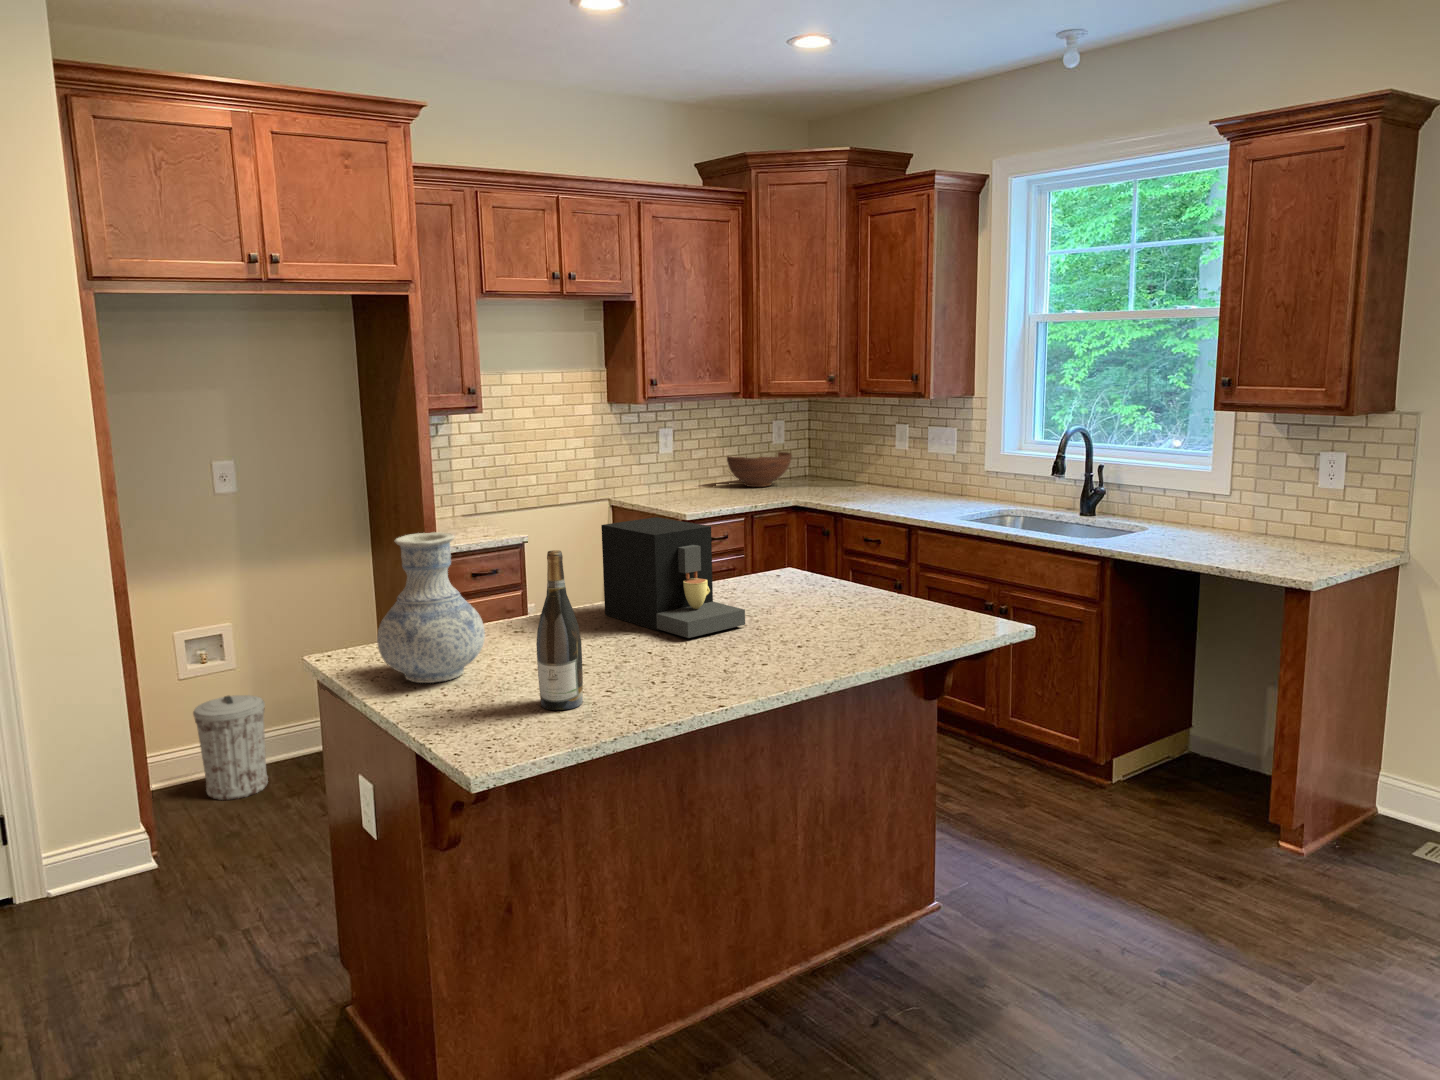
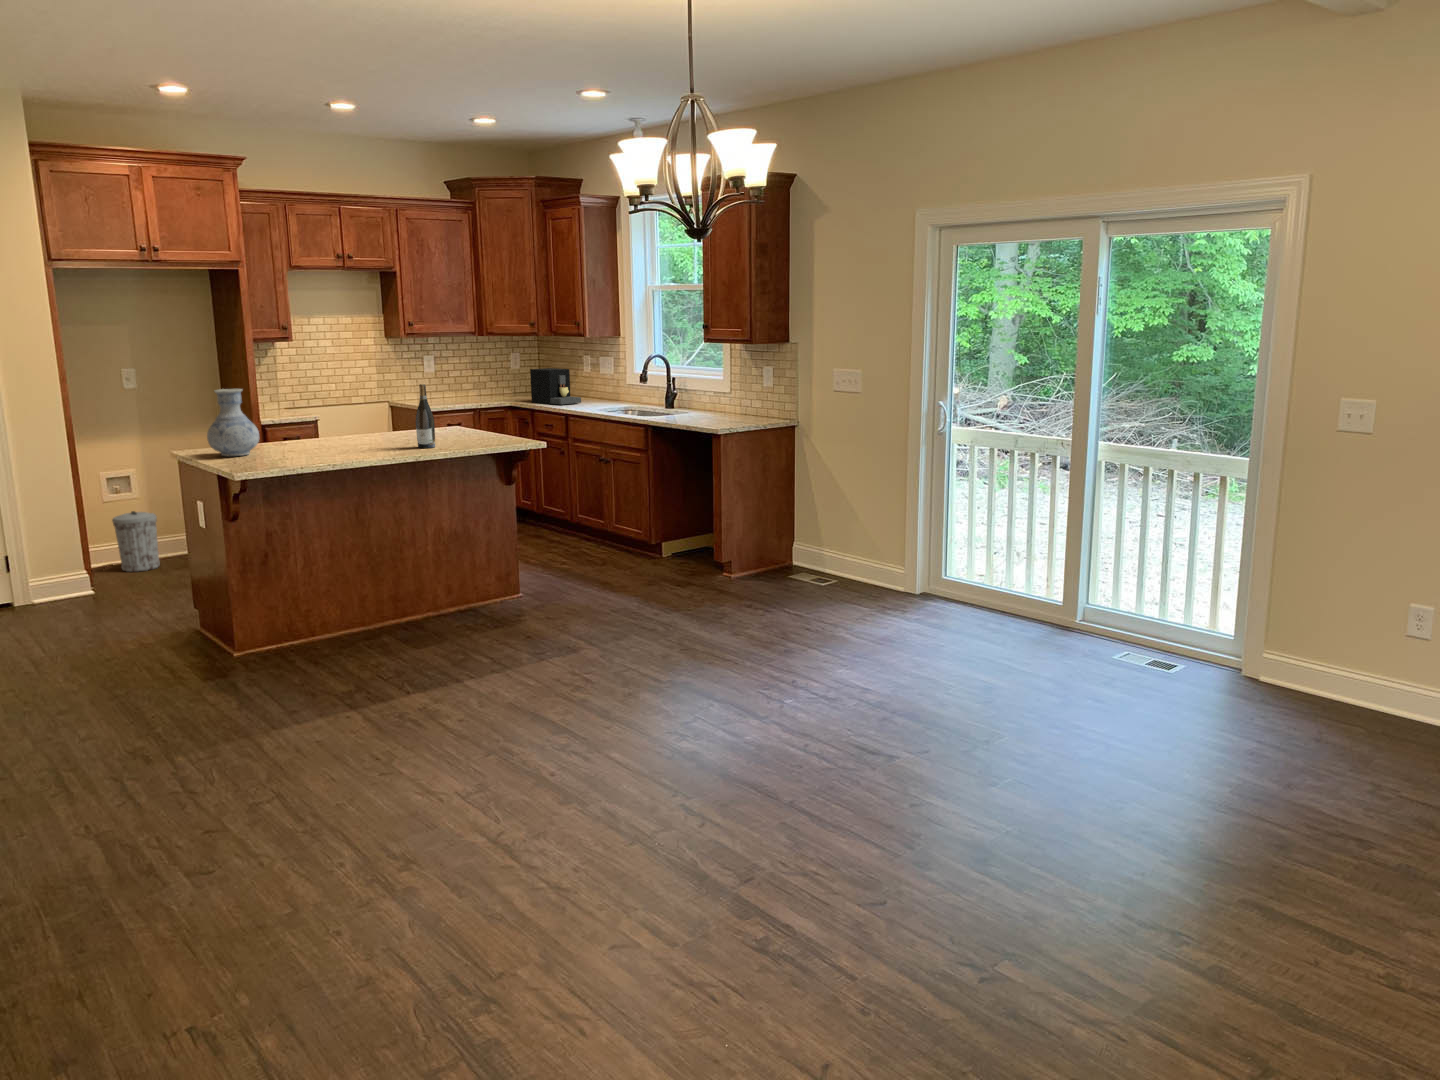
fruit bowl: present [727,452,792,487] -> none [473,374,519,397]
coffee maker: present [601,517,745,638] -> present [530,368,581,404]
wine bottle: present [536,550,583,710] -> present [416,384,435,448]

